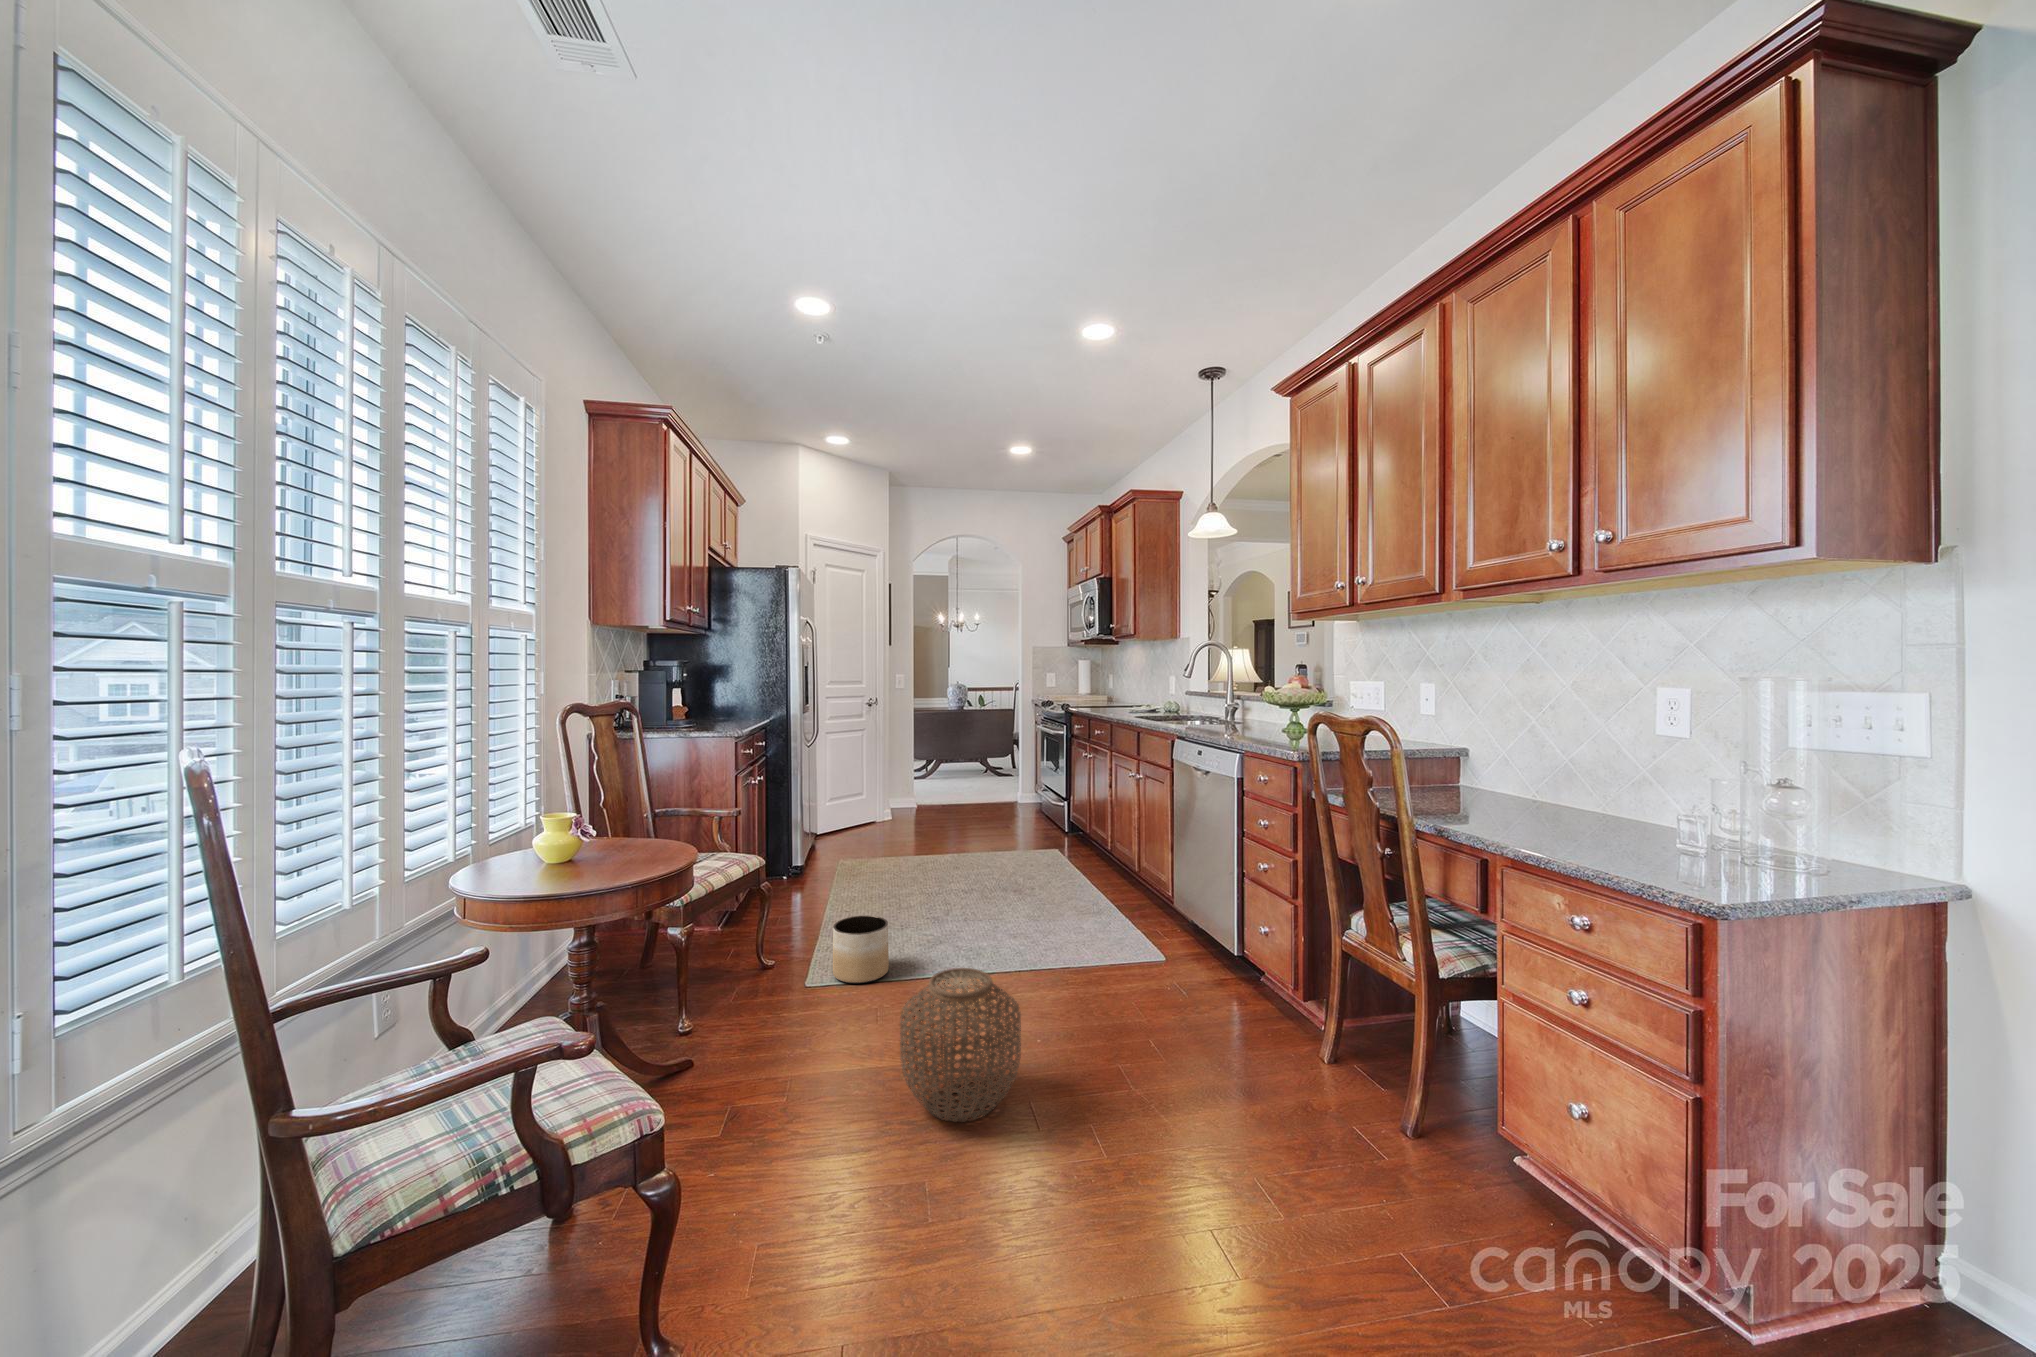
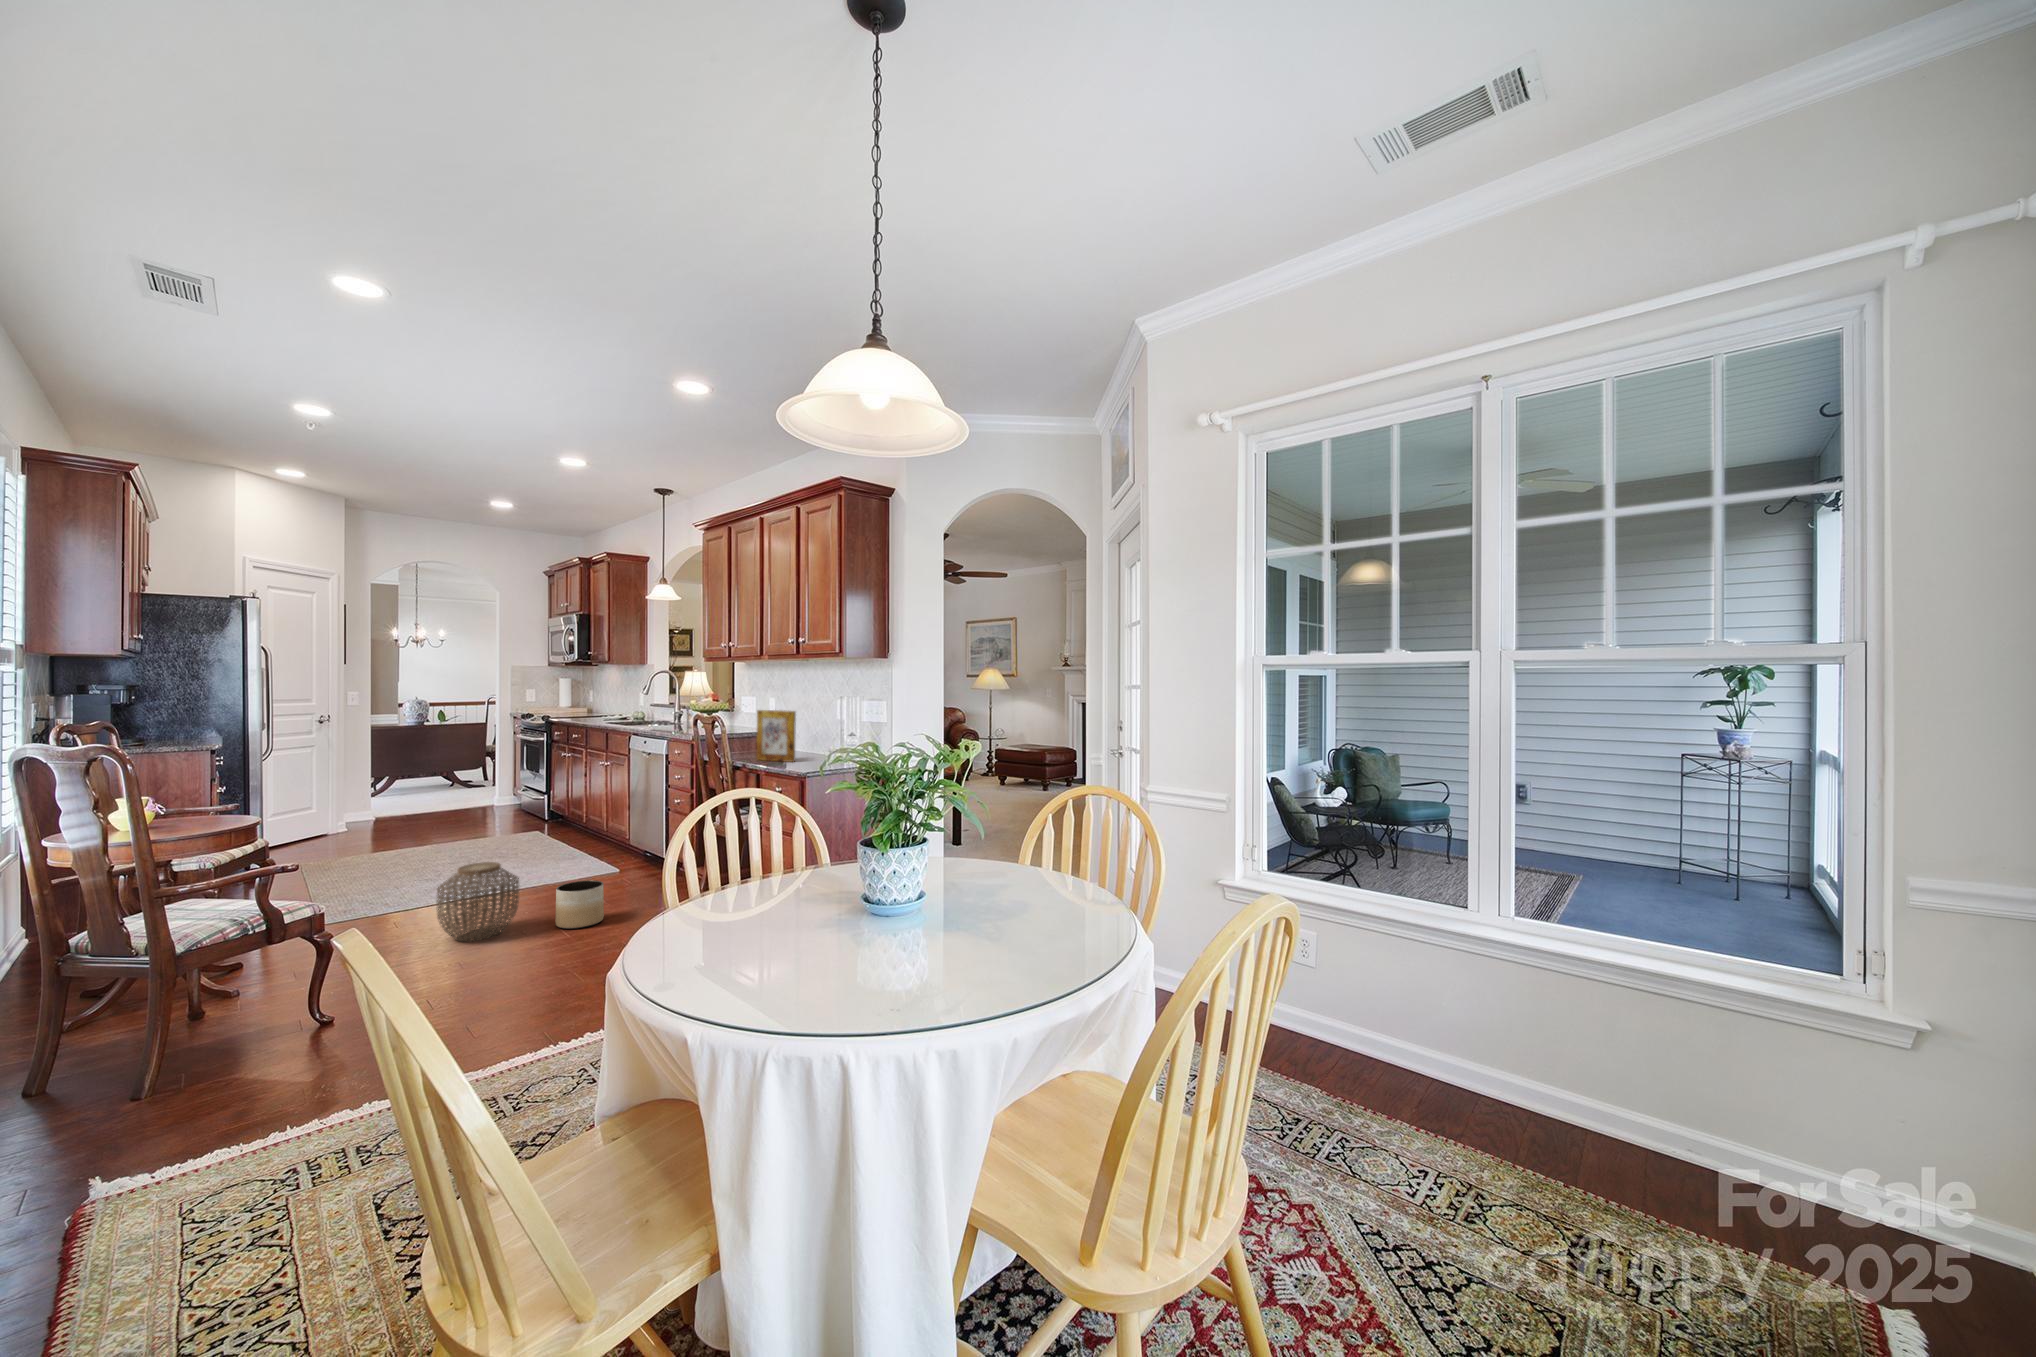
picture frame: none [1461,709,1585,843] -> present [756,710,796,762]
planter: present [833,916,889,984] -> present [555,880,604,929]

